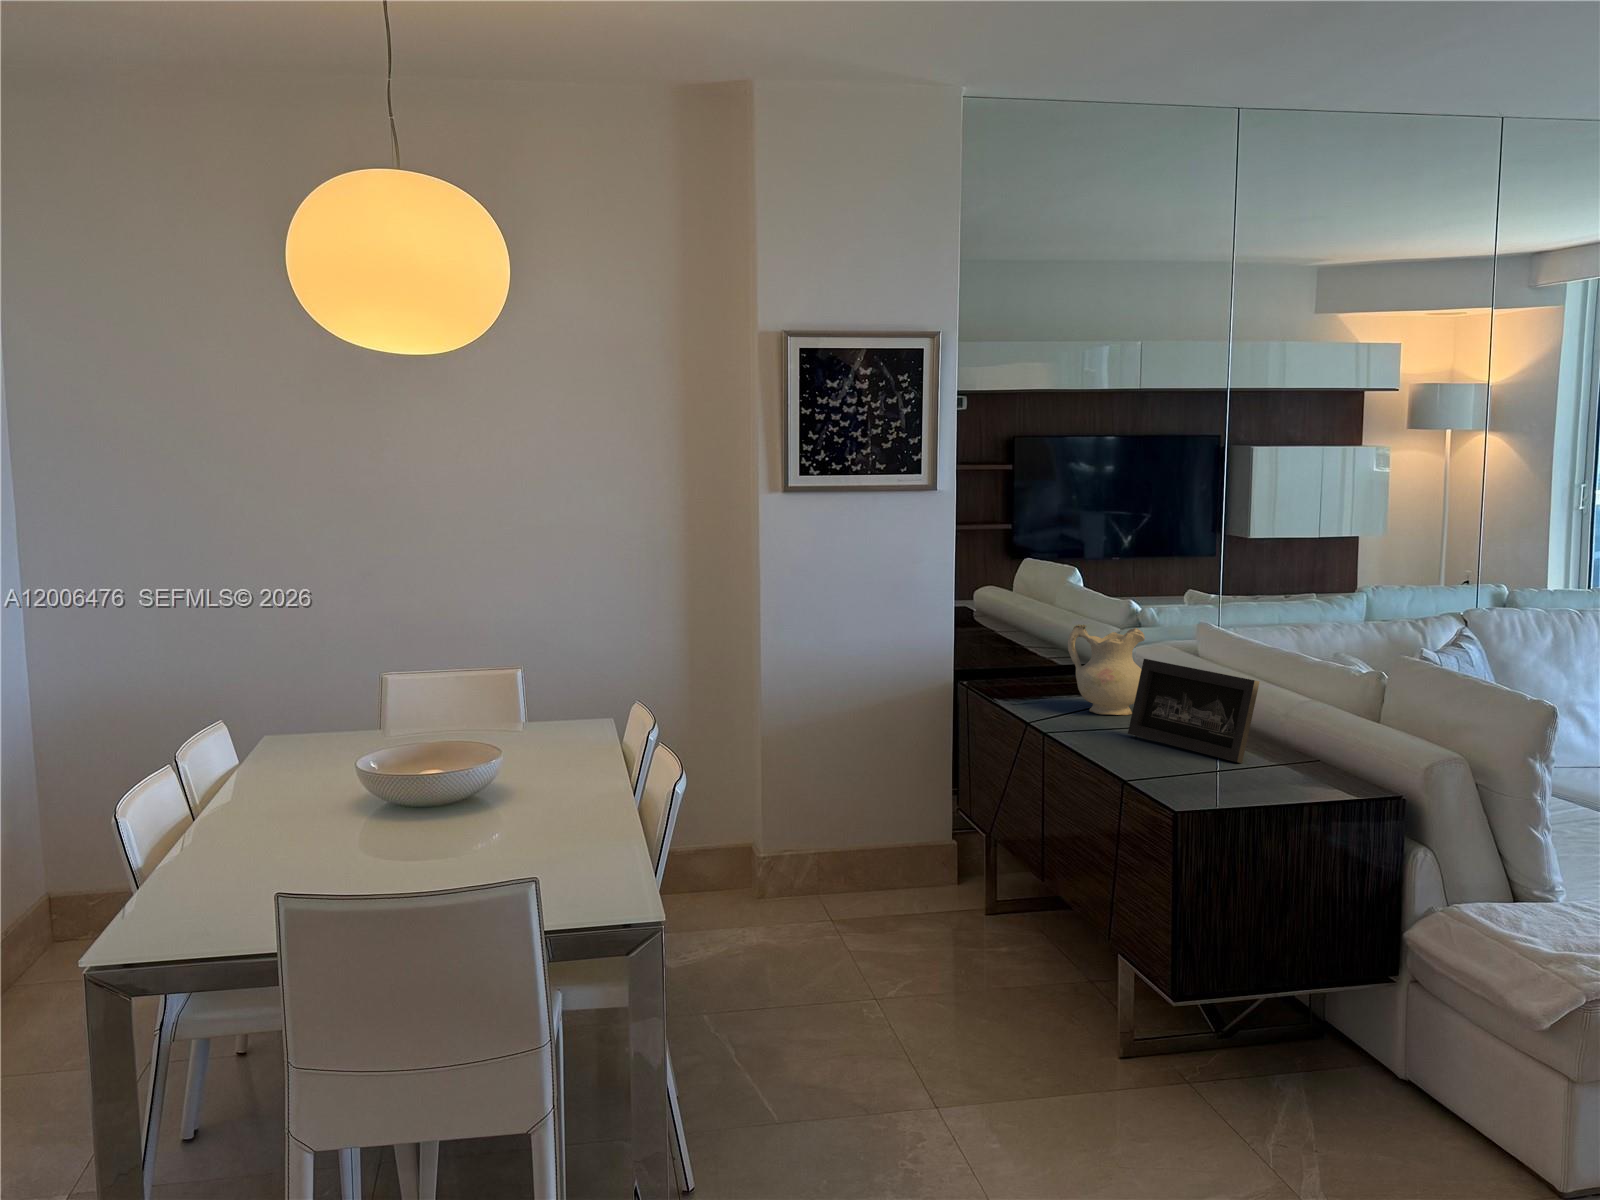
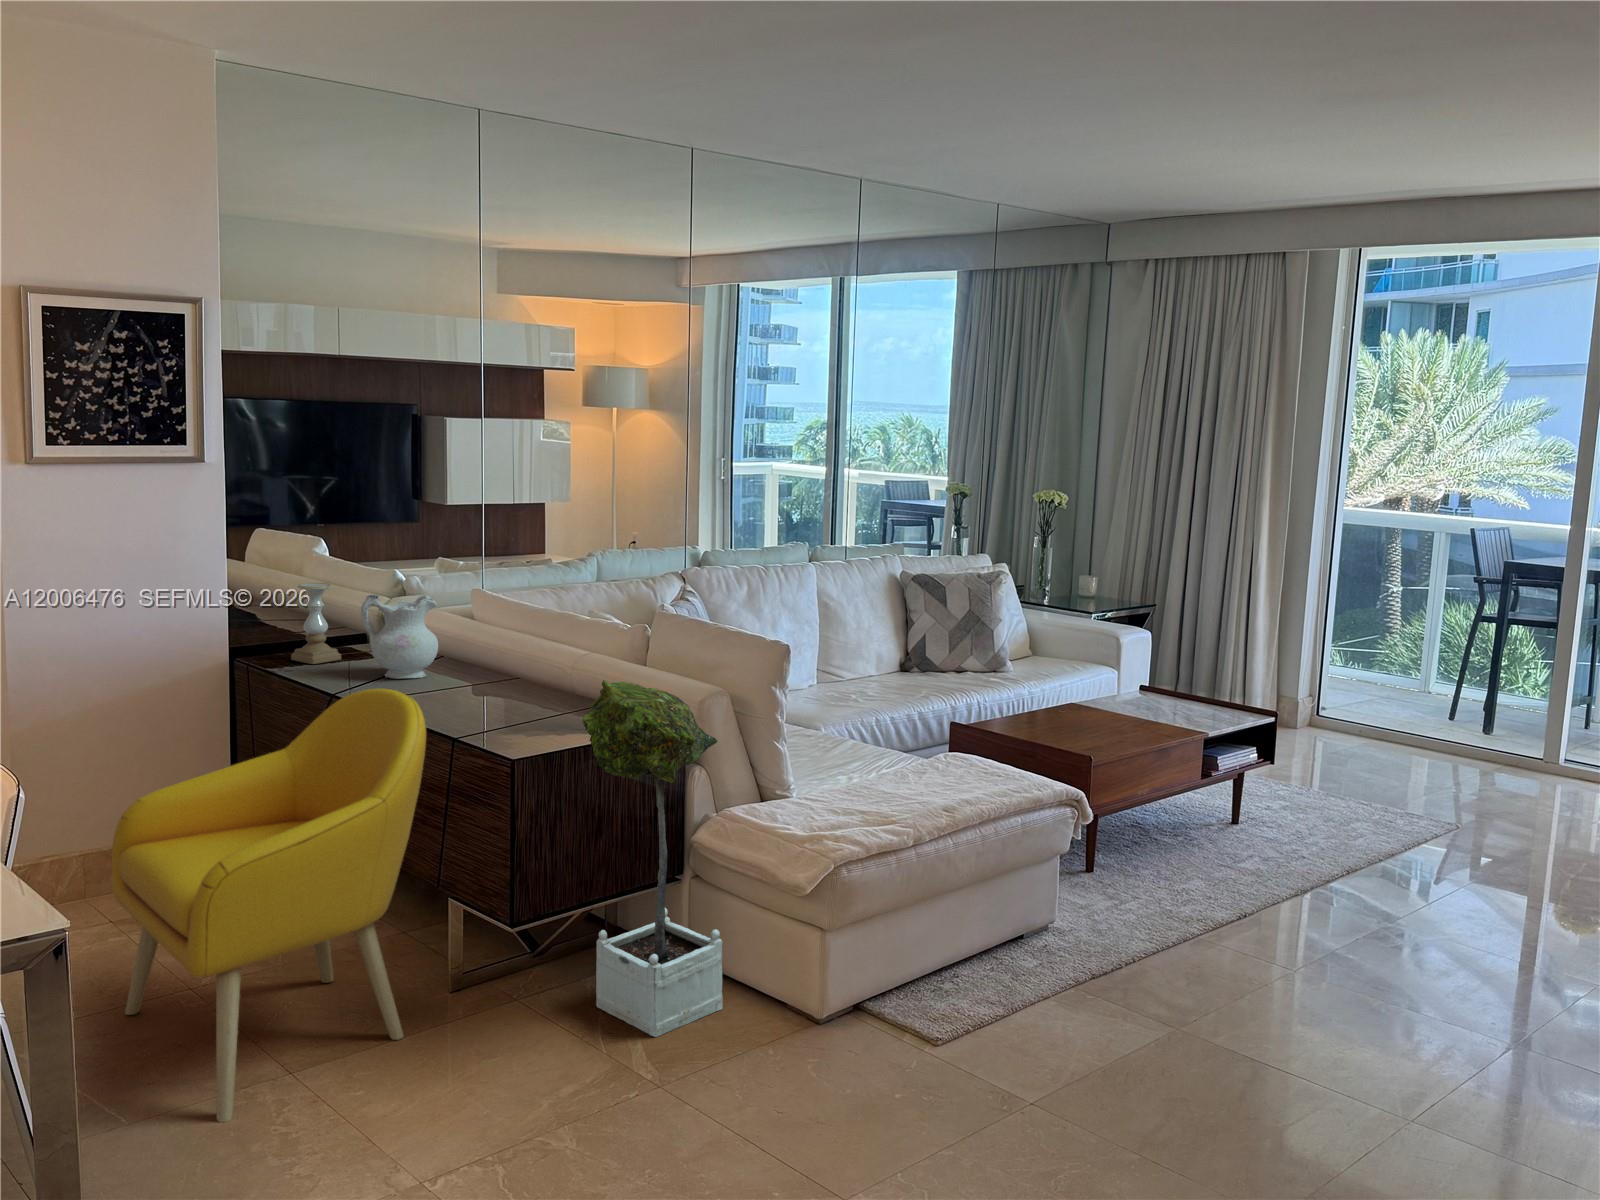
candle holder: none [1008,610,1055,693] -> present [291,582,341,664]
picture frame: present [1128,659,1259,763] -> none [432,623,556,711]
armchair: none [811,723,1097,1136] -> present [112,688,426,1122]
potted tree: none [1271,735,1443,1161] -> present [582,680,723,1037]

